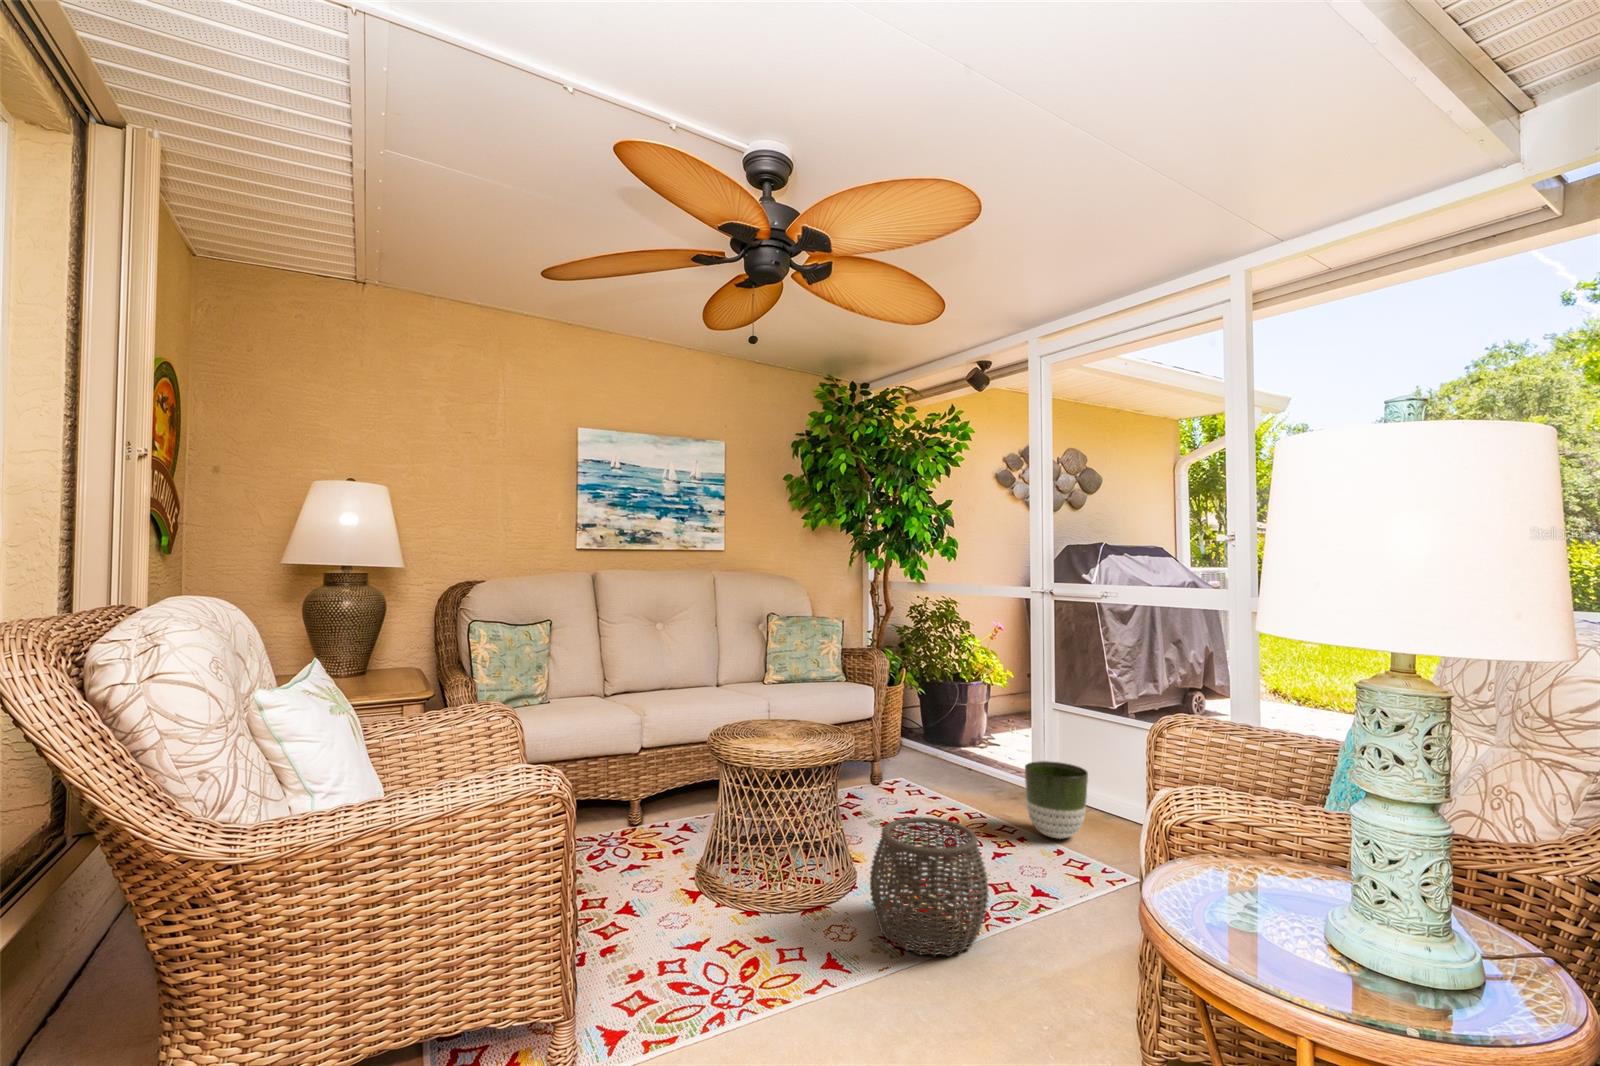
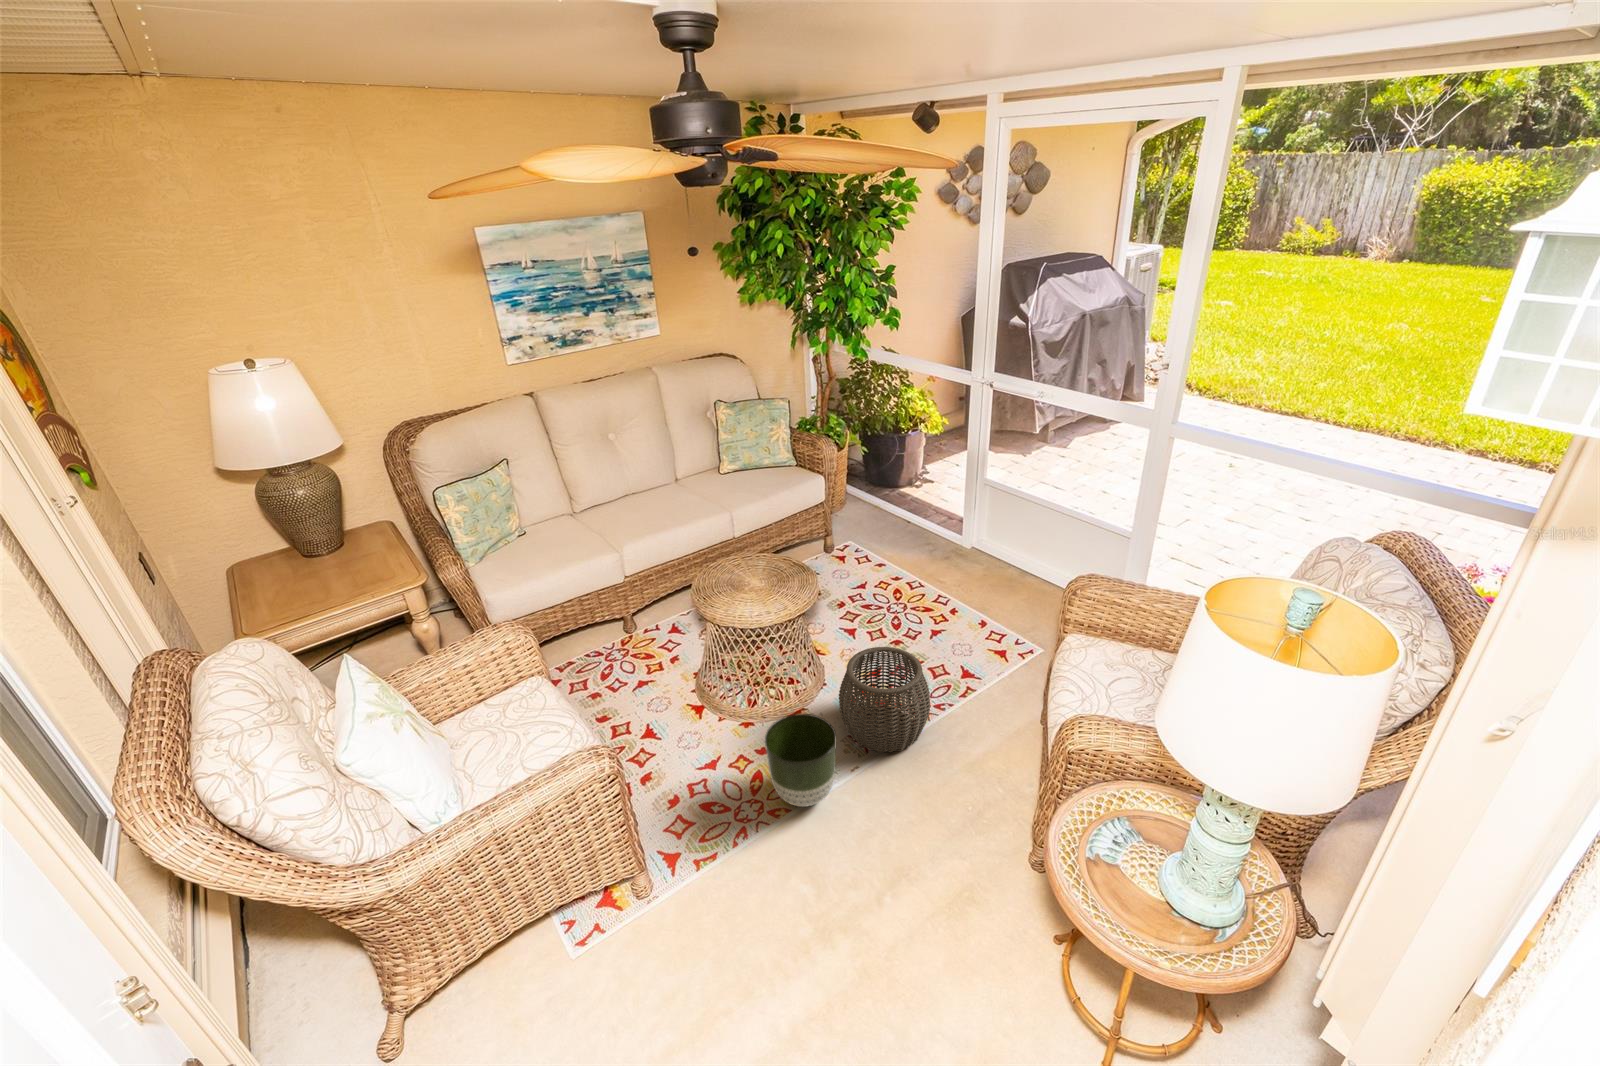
planter: present [1025,761,1088,839] -> present [765,714,837,807]

